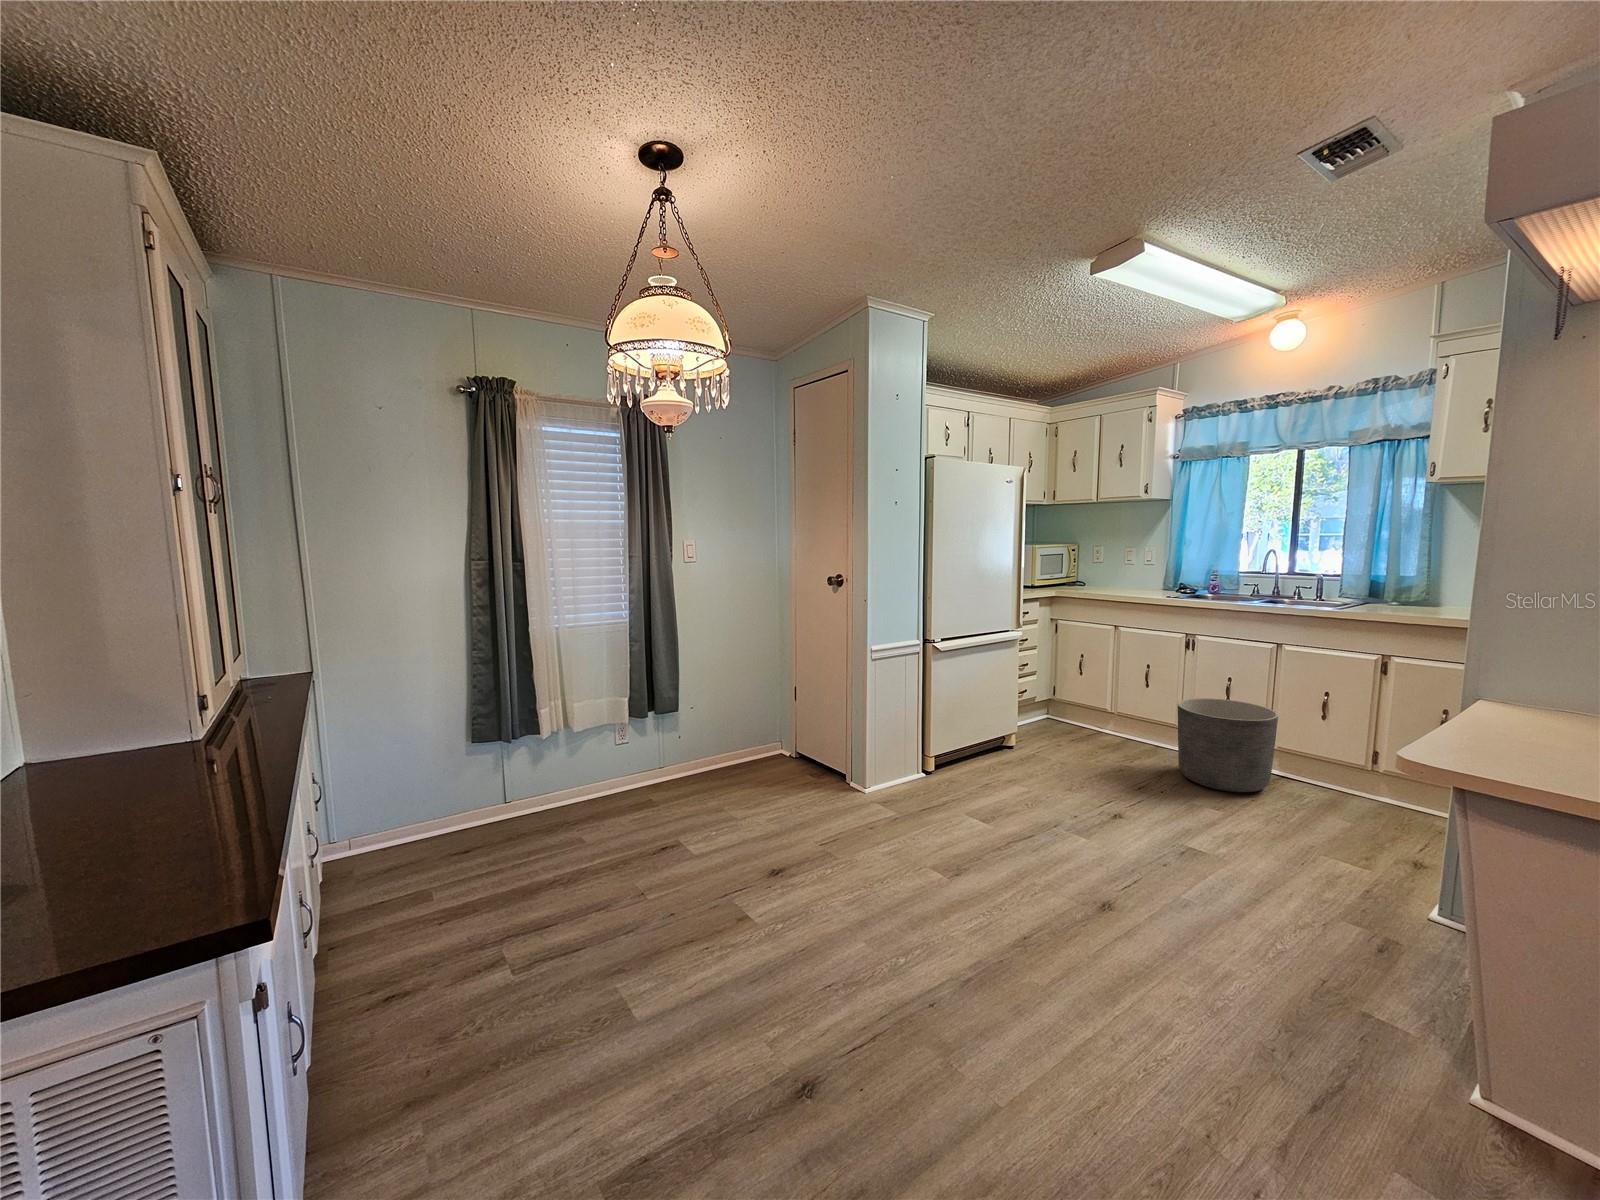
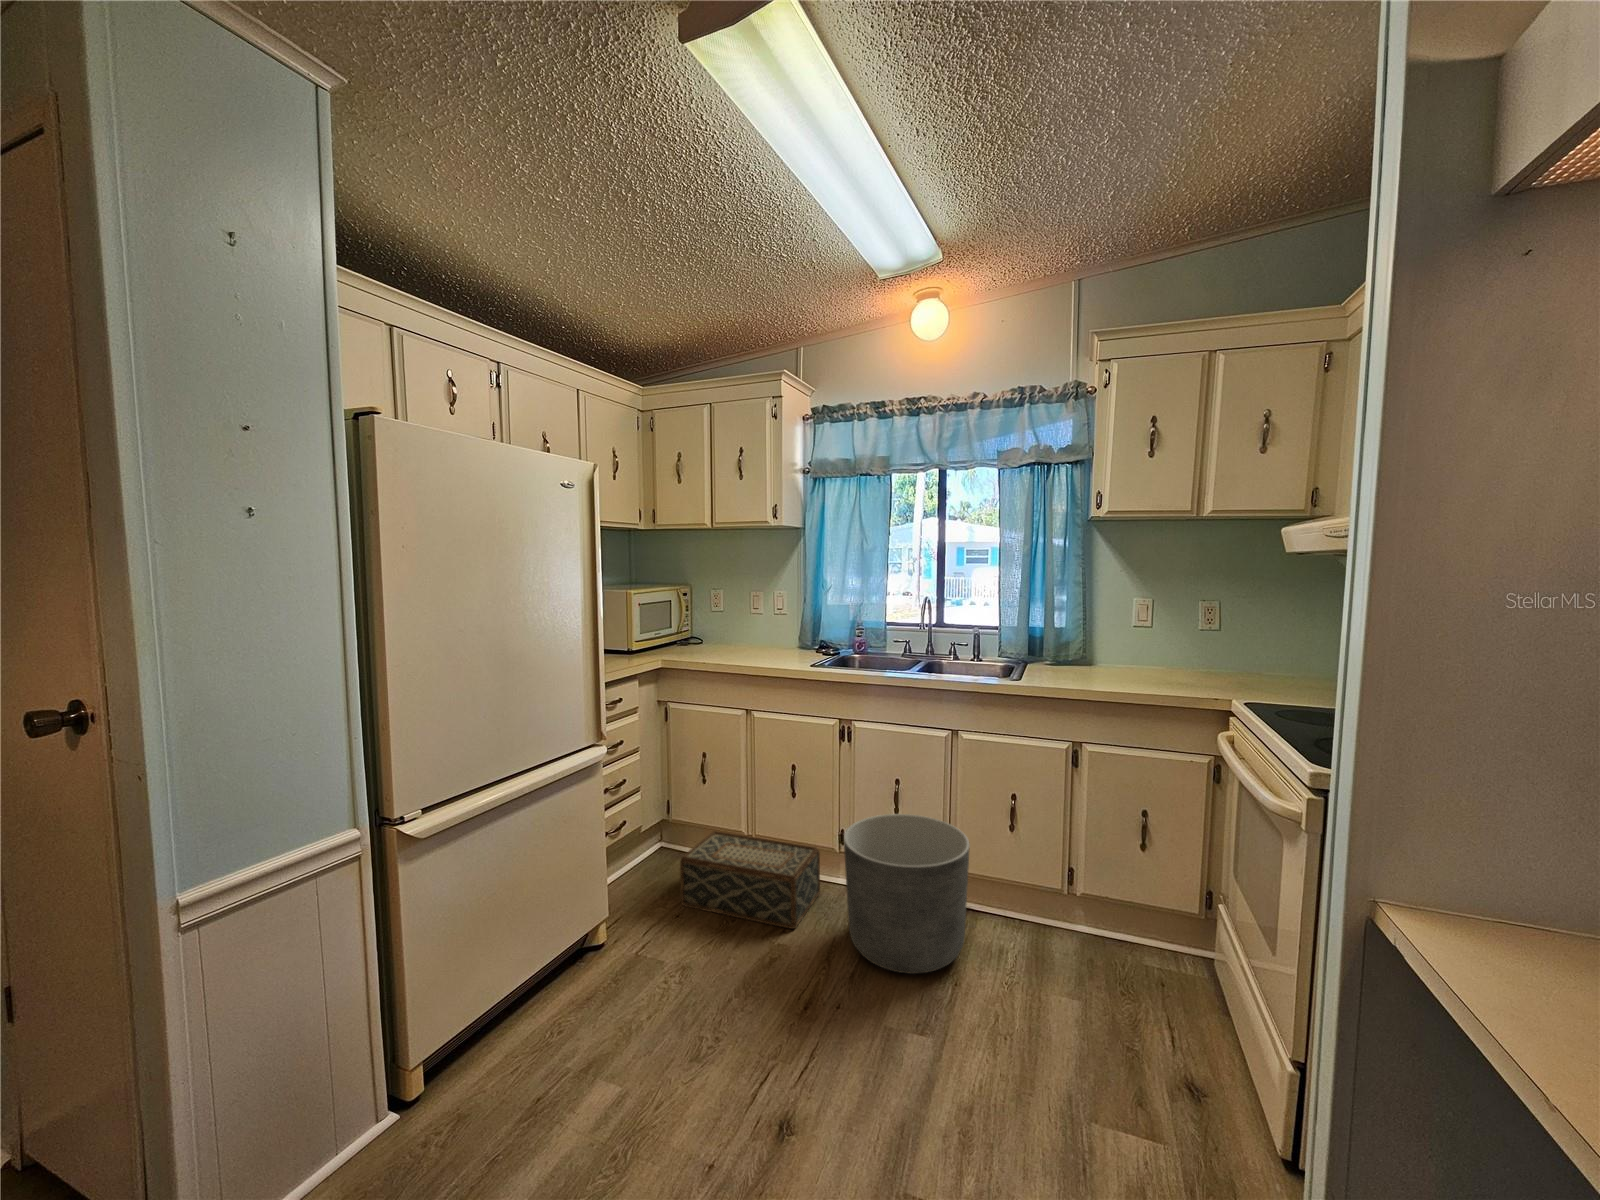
woven basket: none [1063,703,1164,760] -> present [680,831,820,929]

